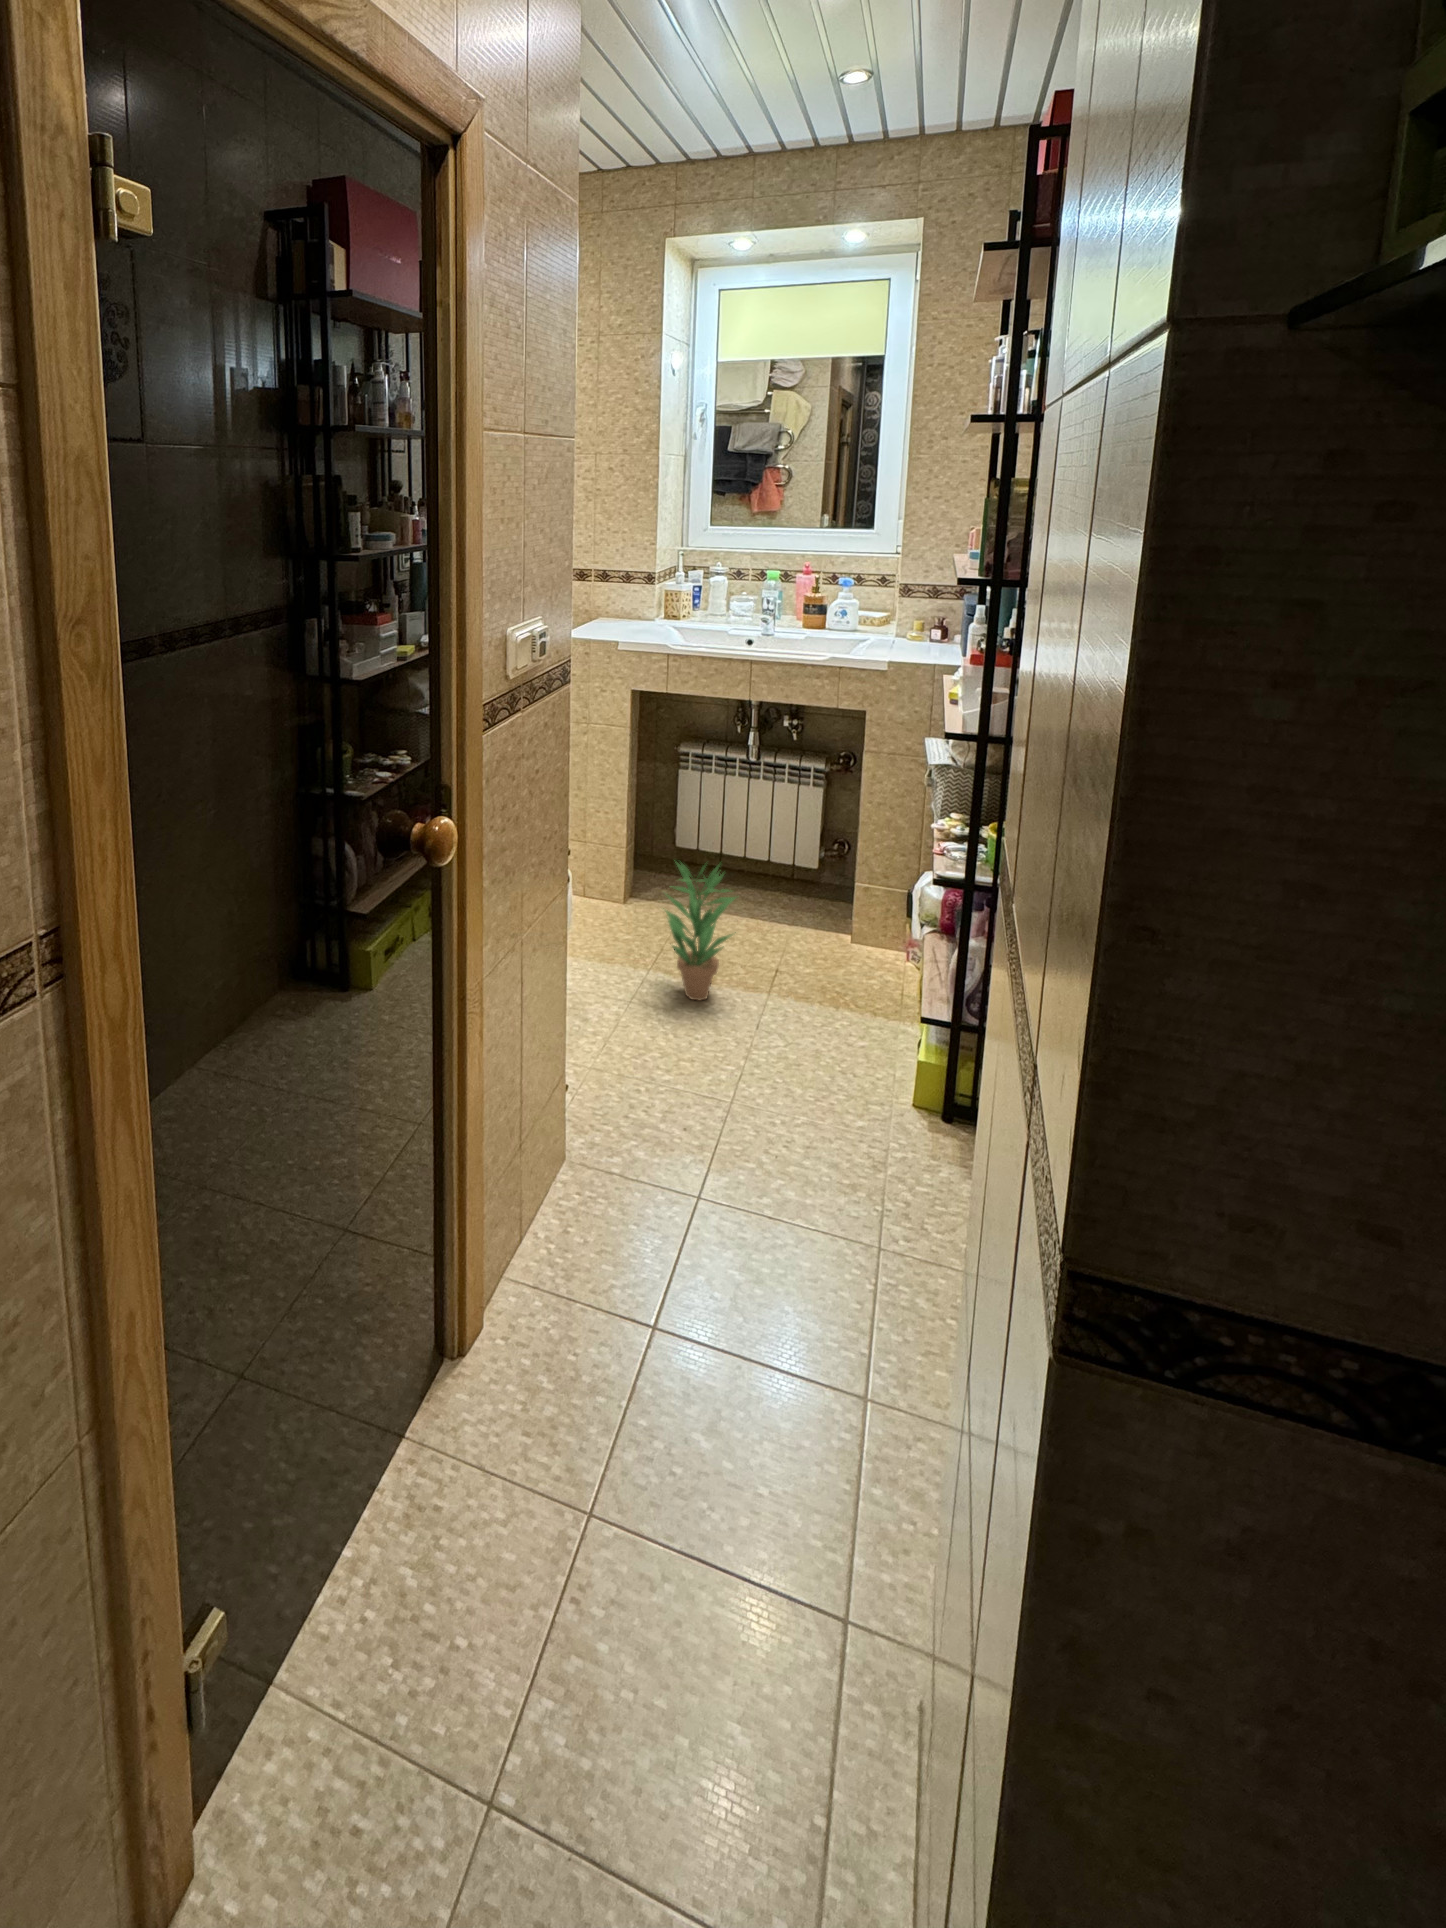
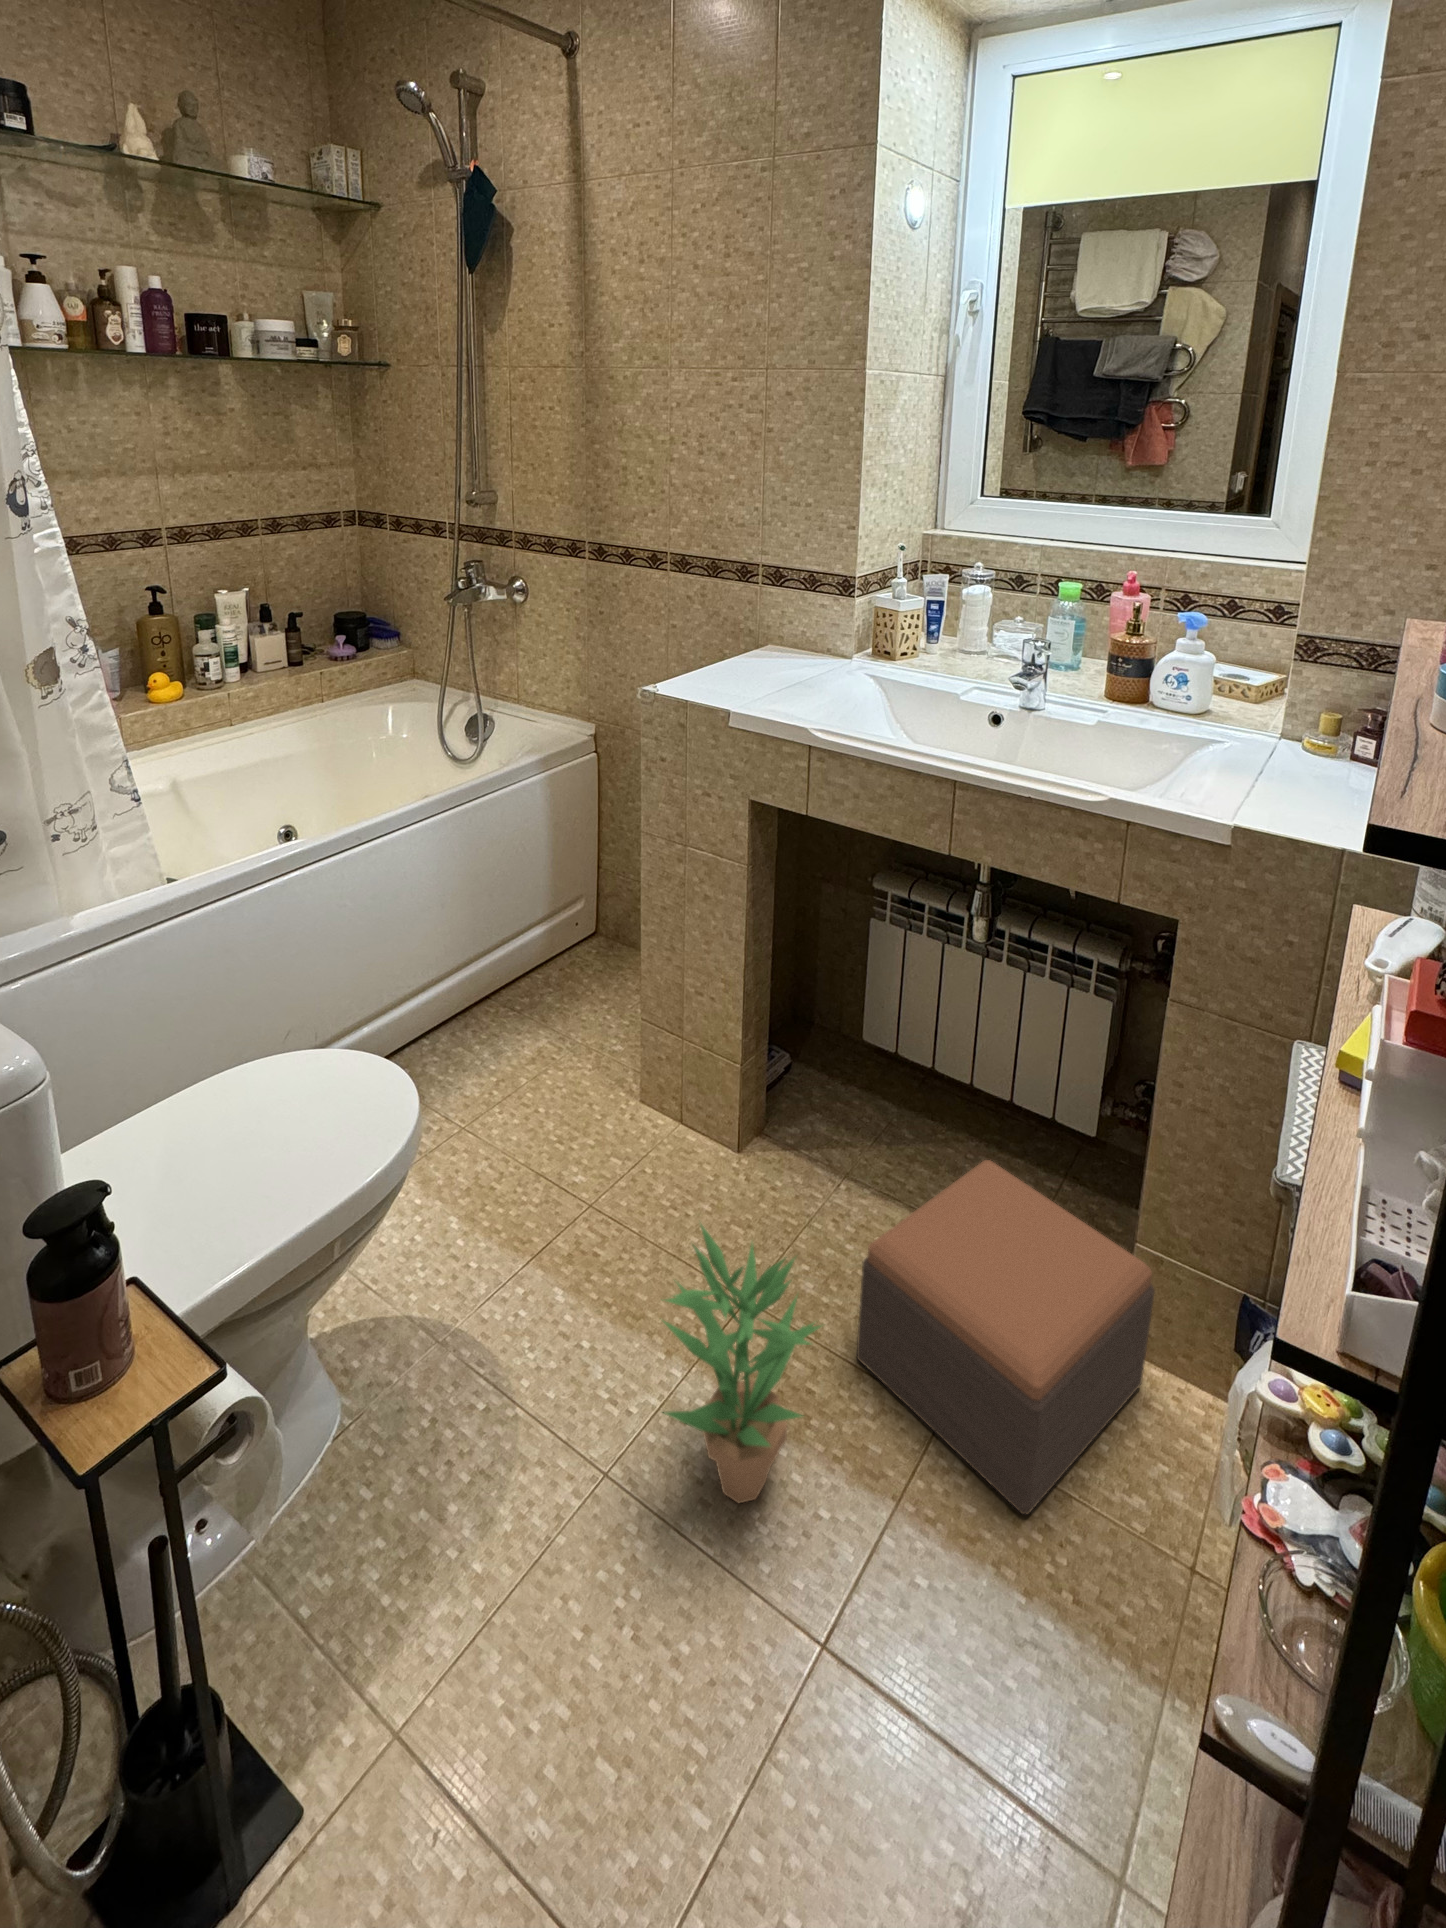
footstool: none [729,864,870,990] -> present [857,1160,1154,1514]

